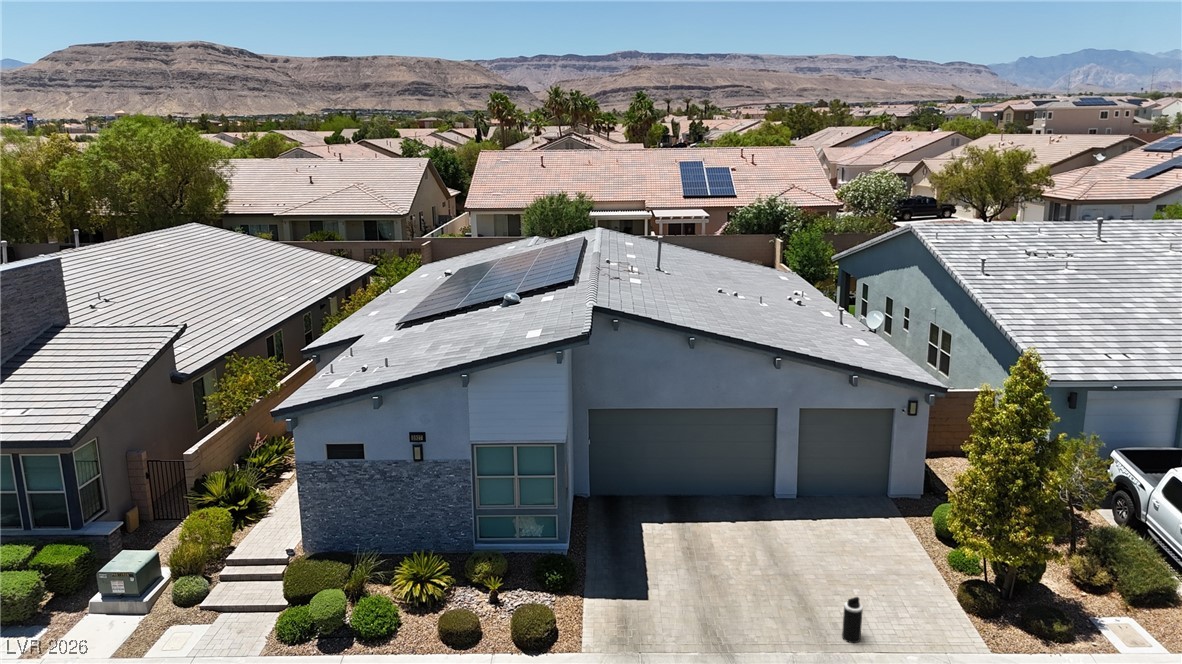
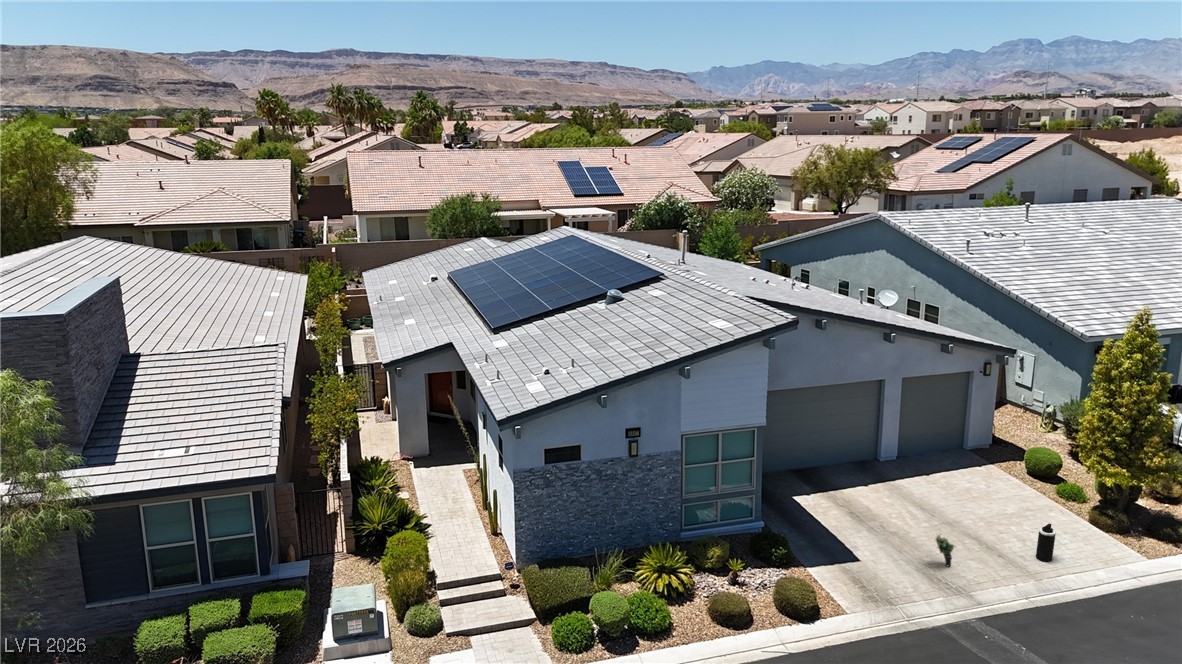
potted plant: none [712,588,735,628] -> present [936,535,955,567]

